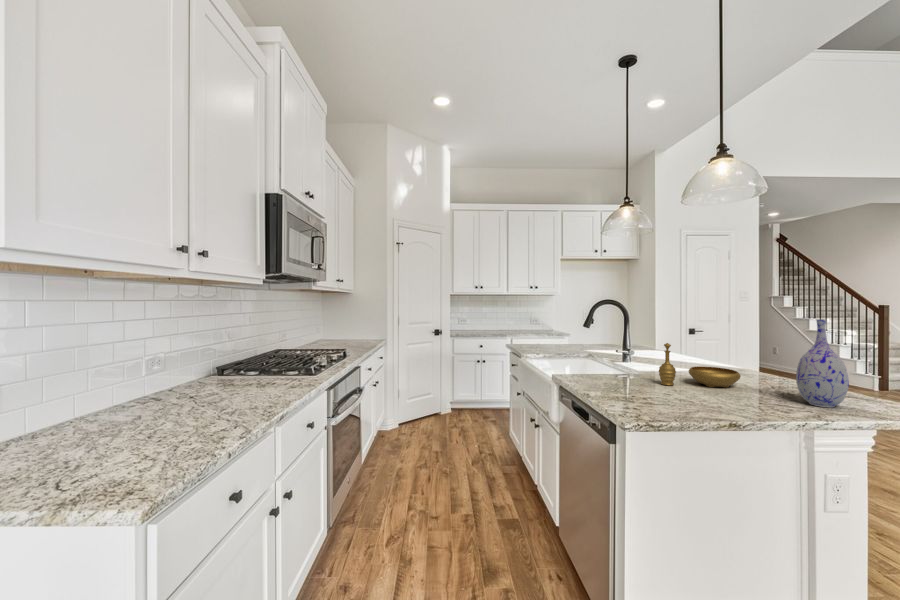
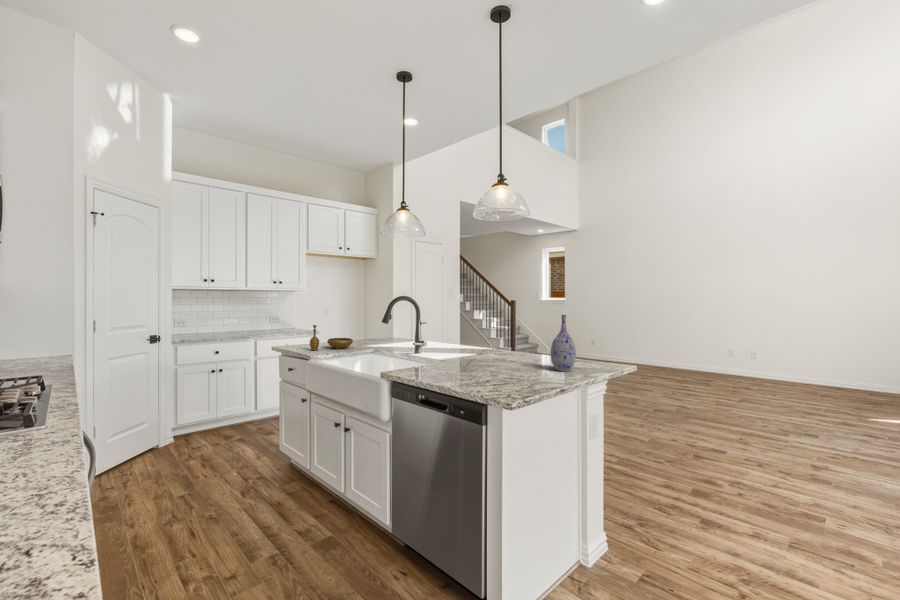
decorative bowl: present [659,343,741,387] -> present [310,325,353,350]

